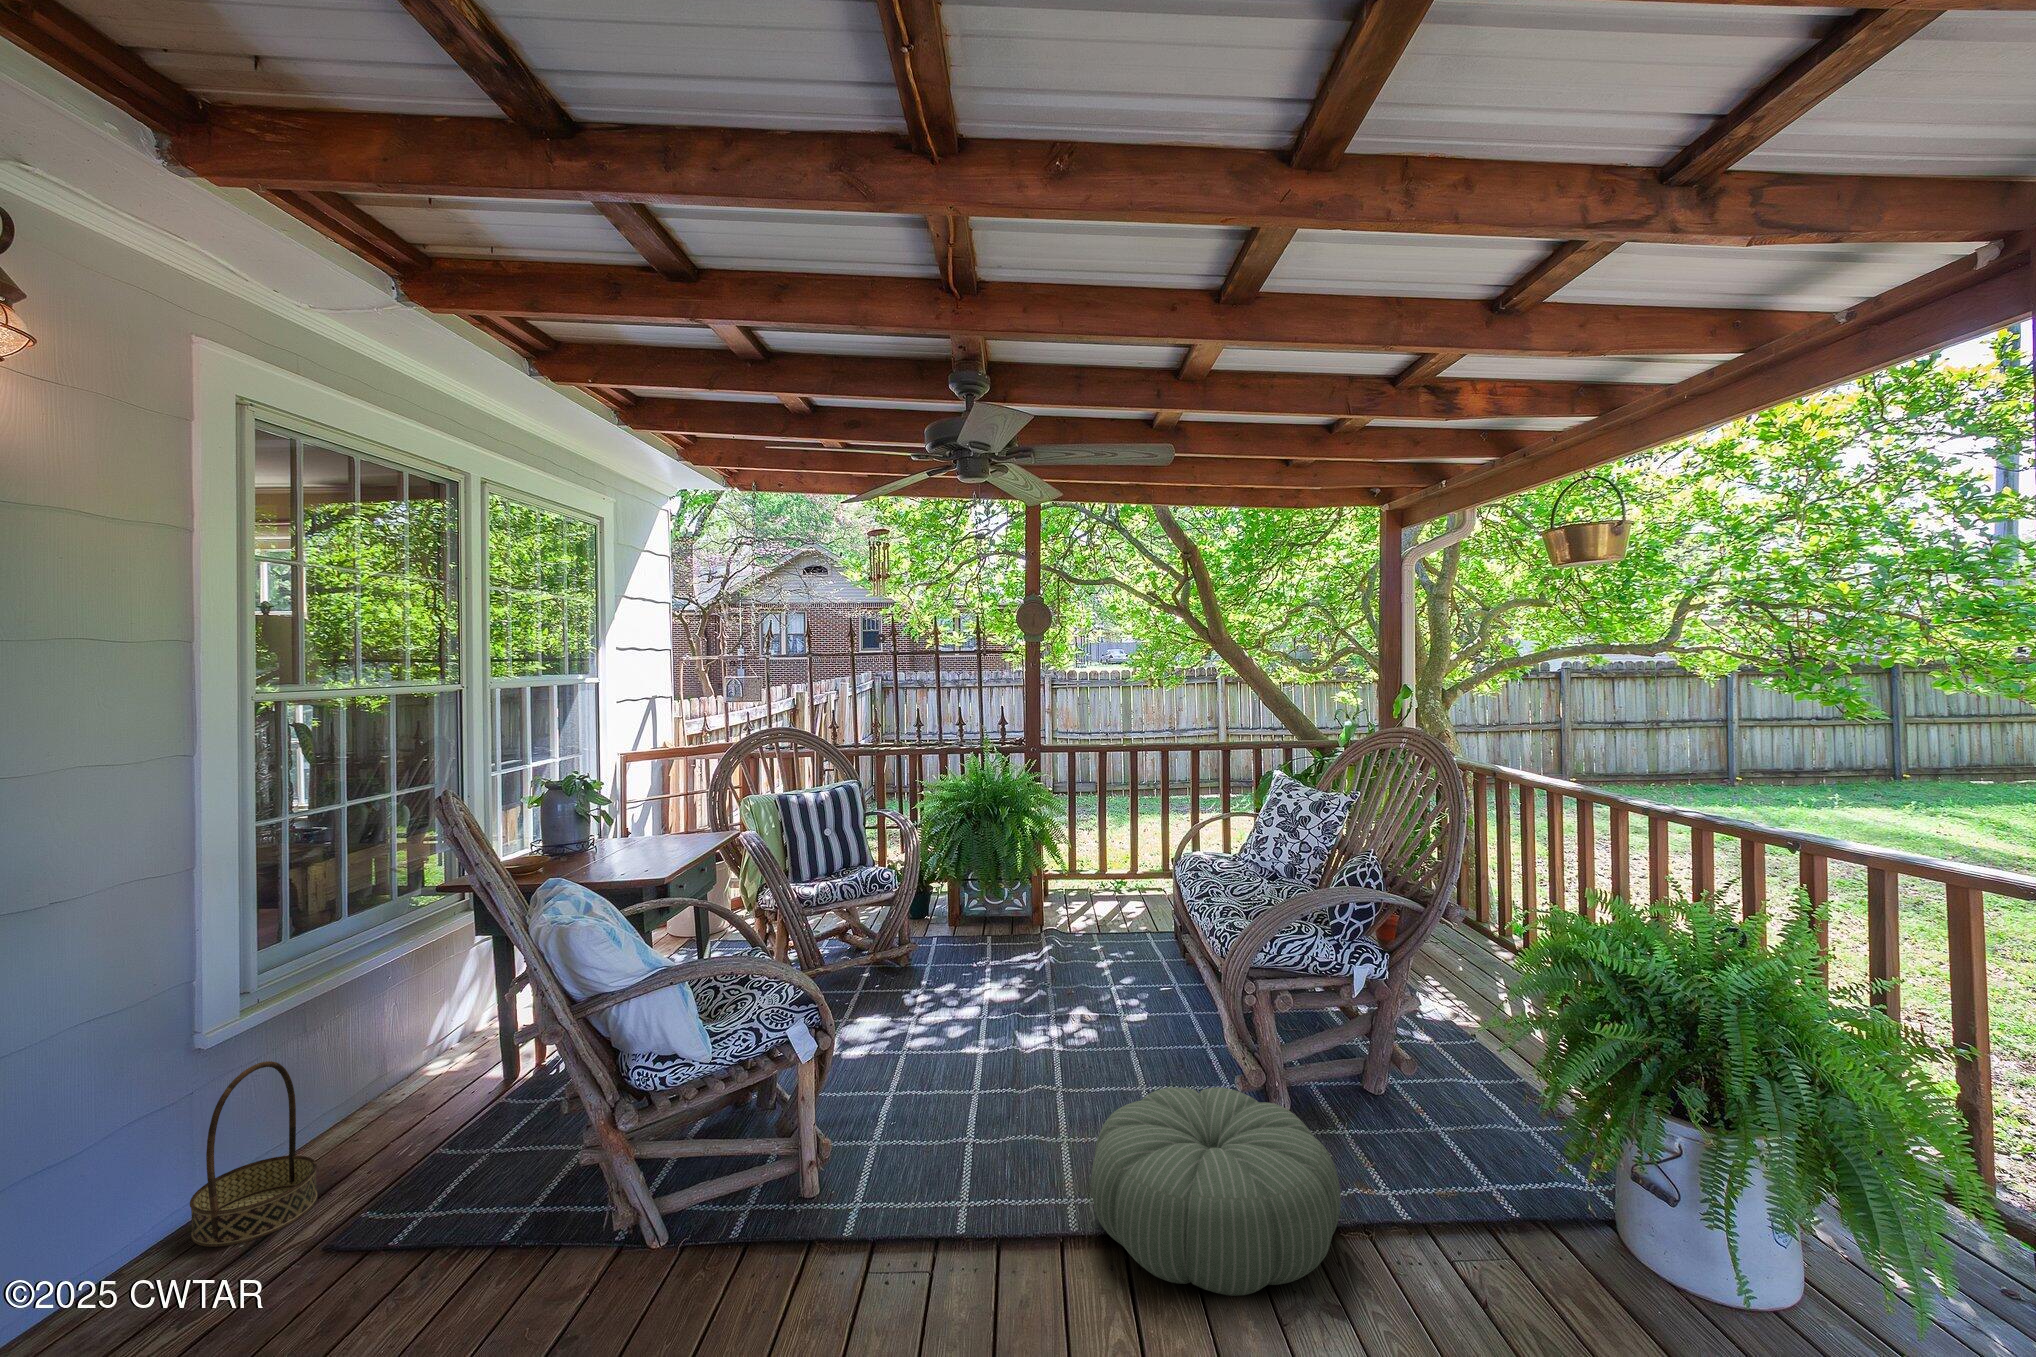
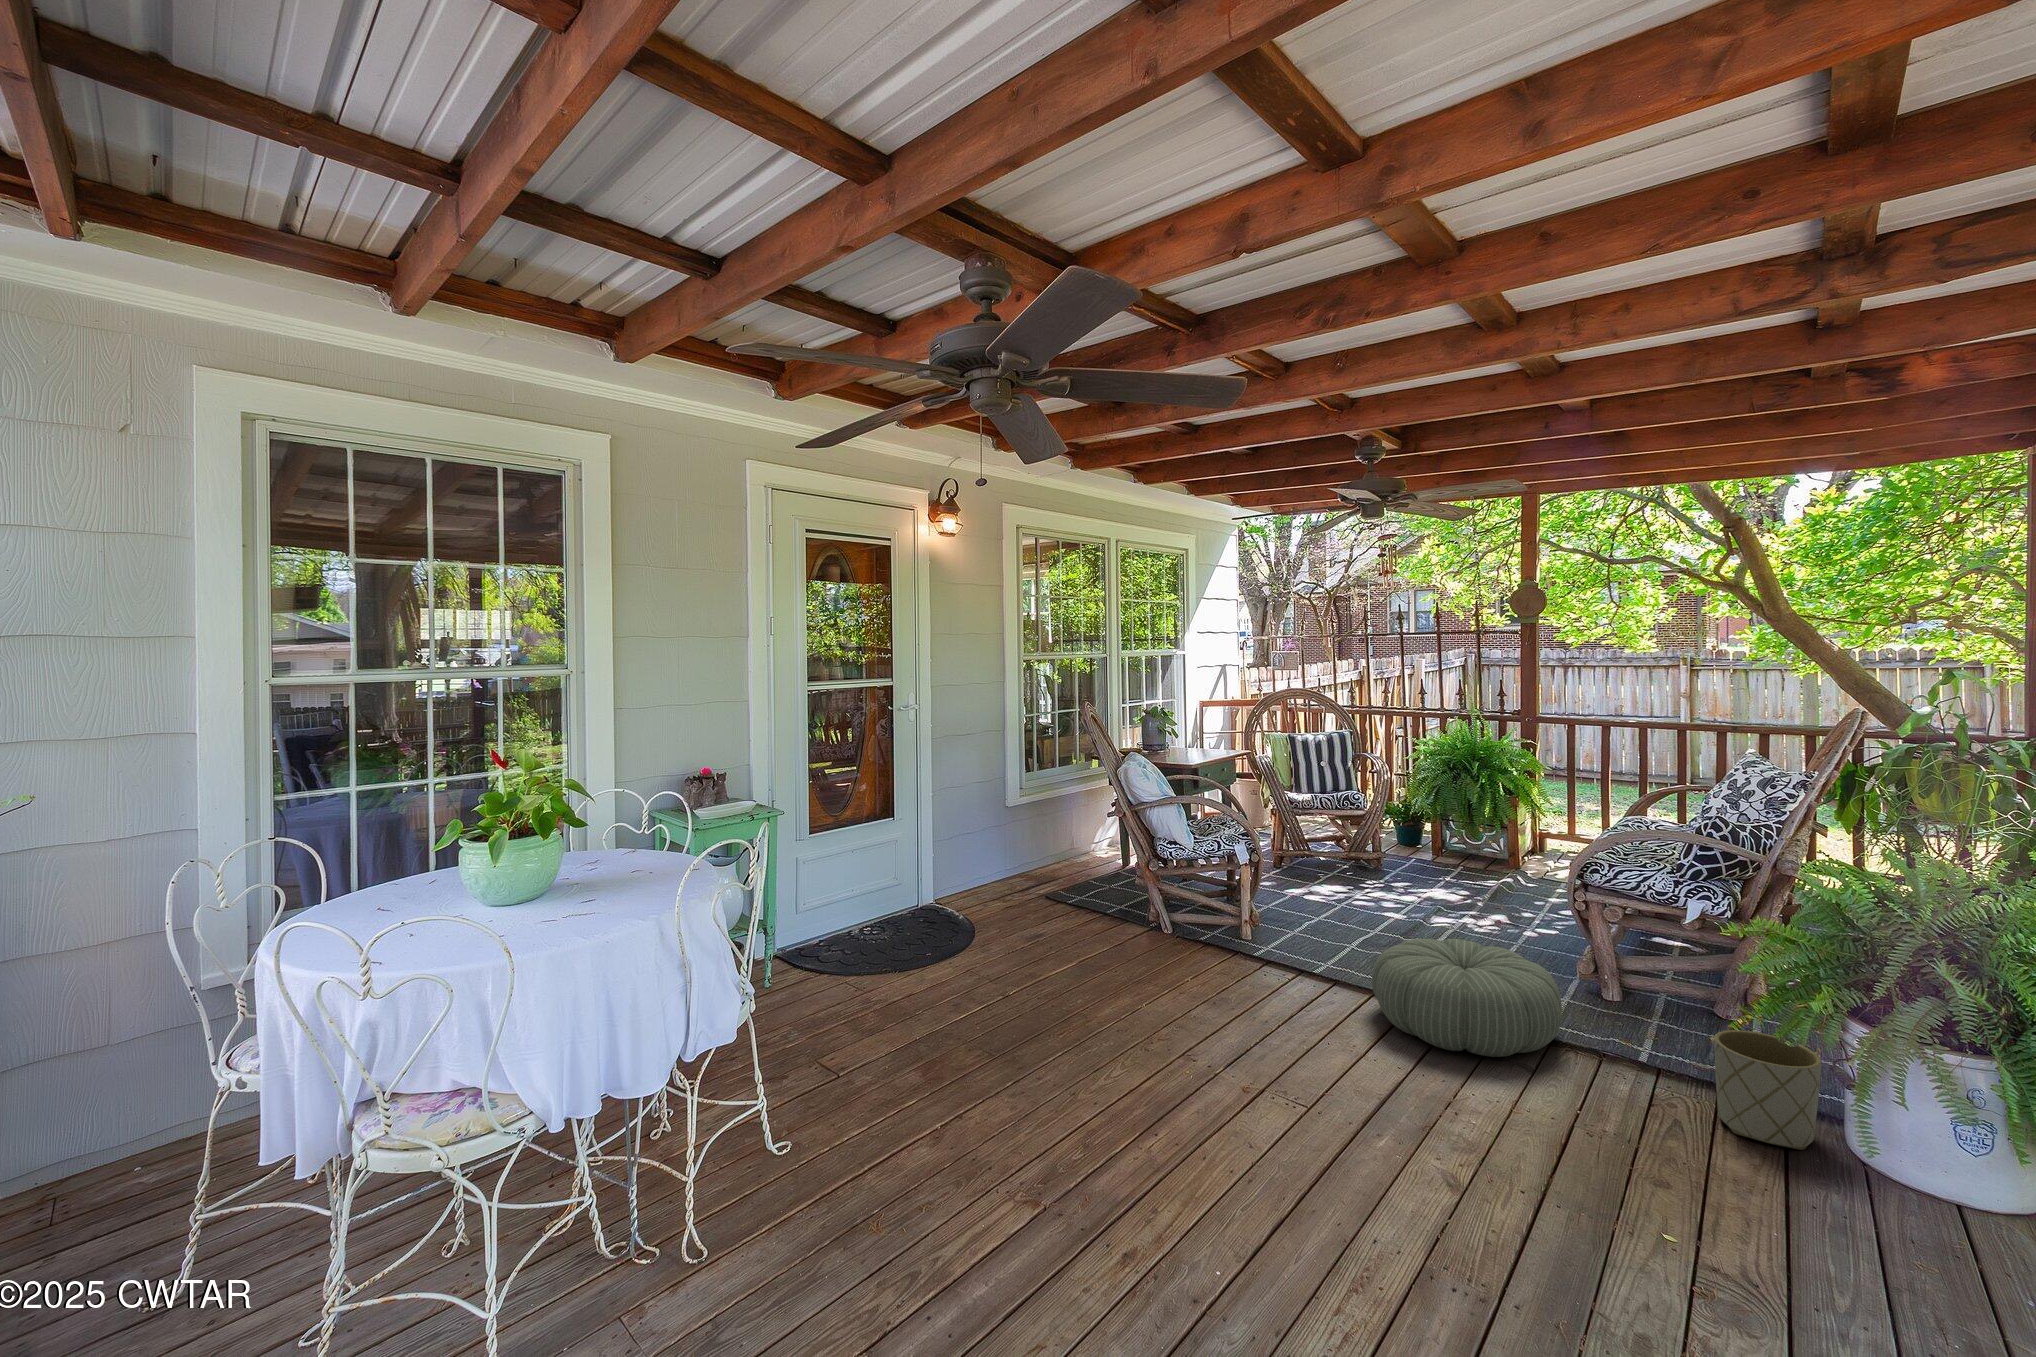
basket: present [190,1061,318,1247] -> none [969,824,1014,901]
planter: none [1522,1138,1638,1290] -> present [1714,1030,1822,1150]

